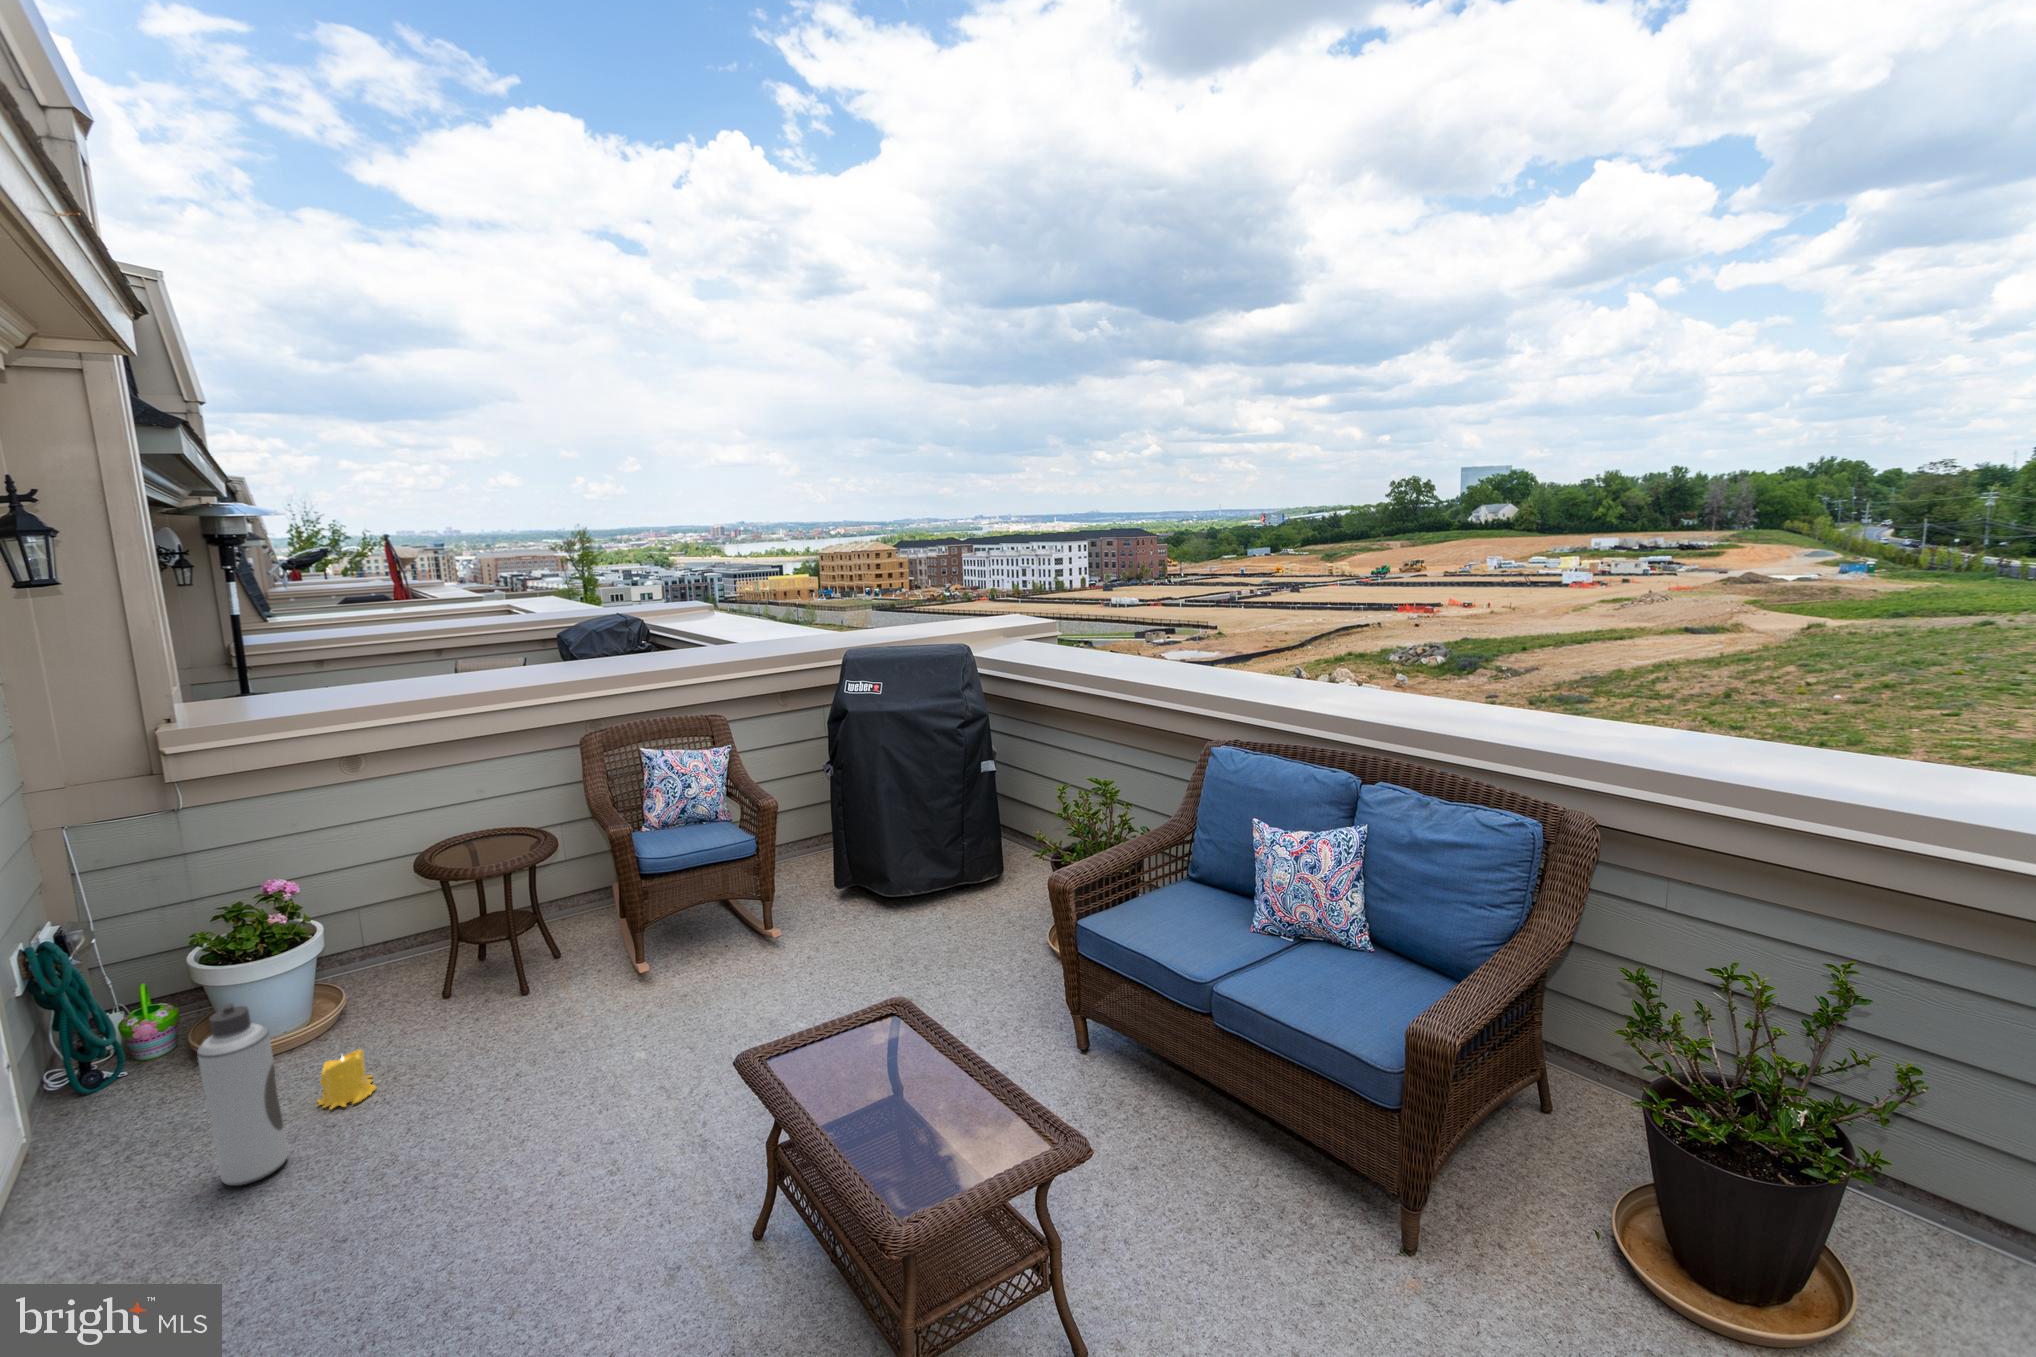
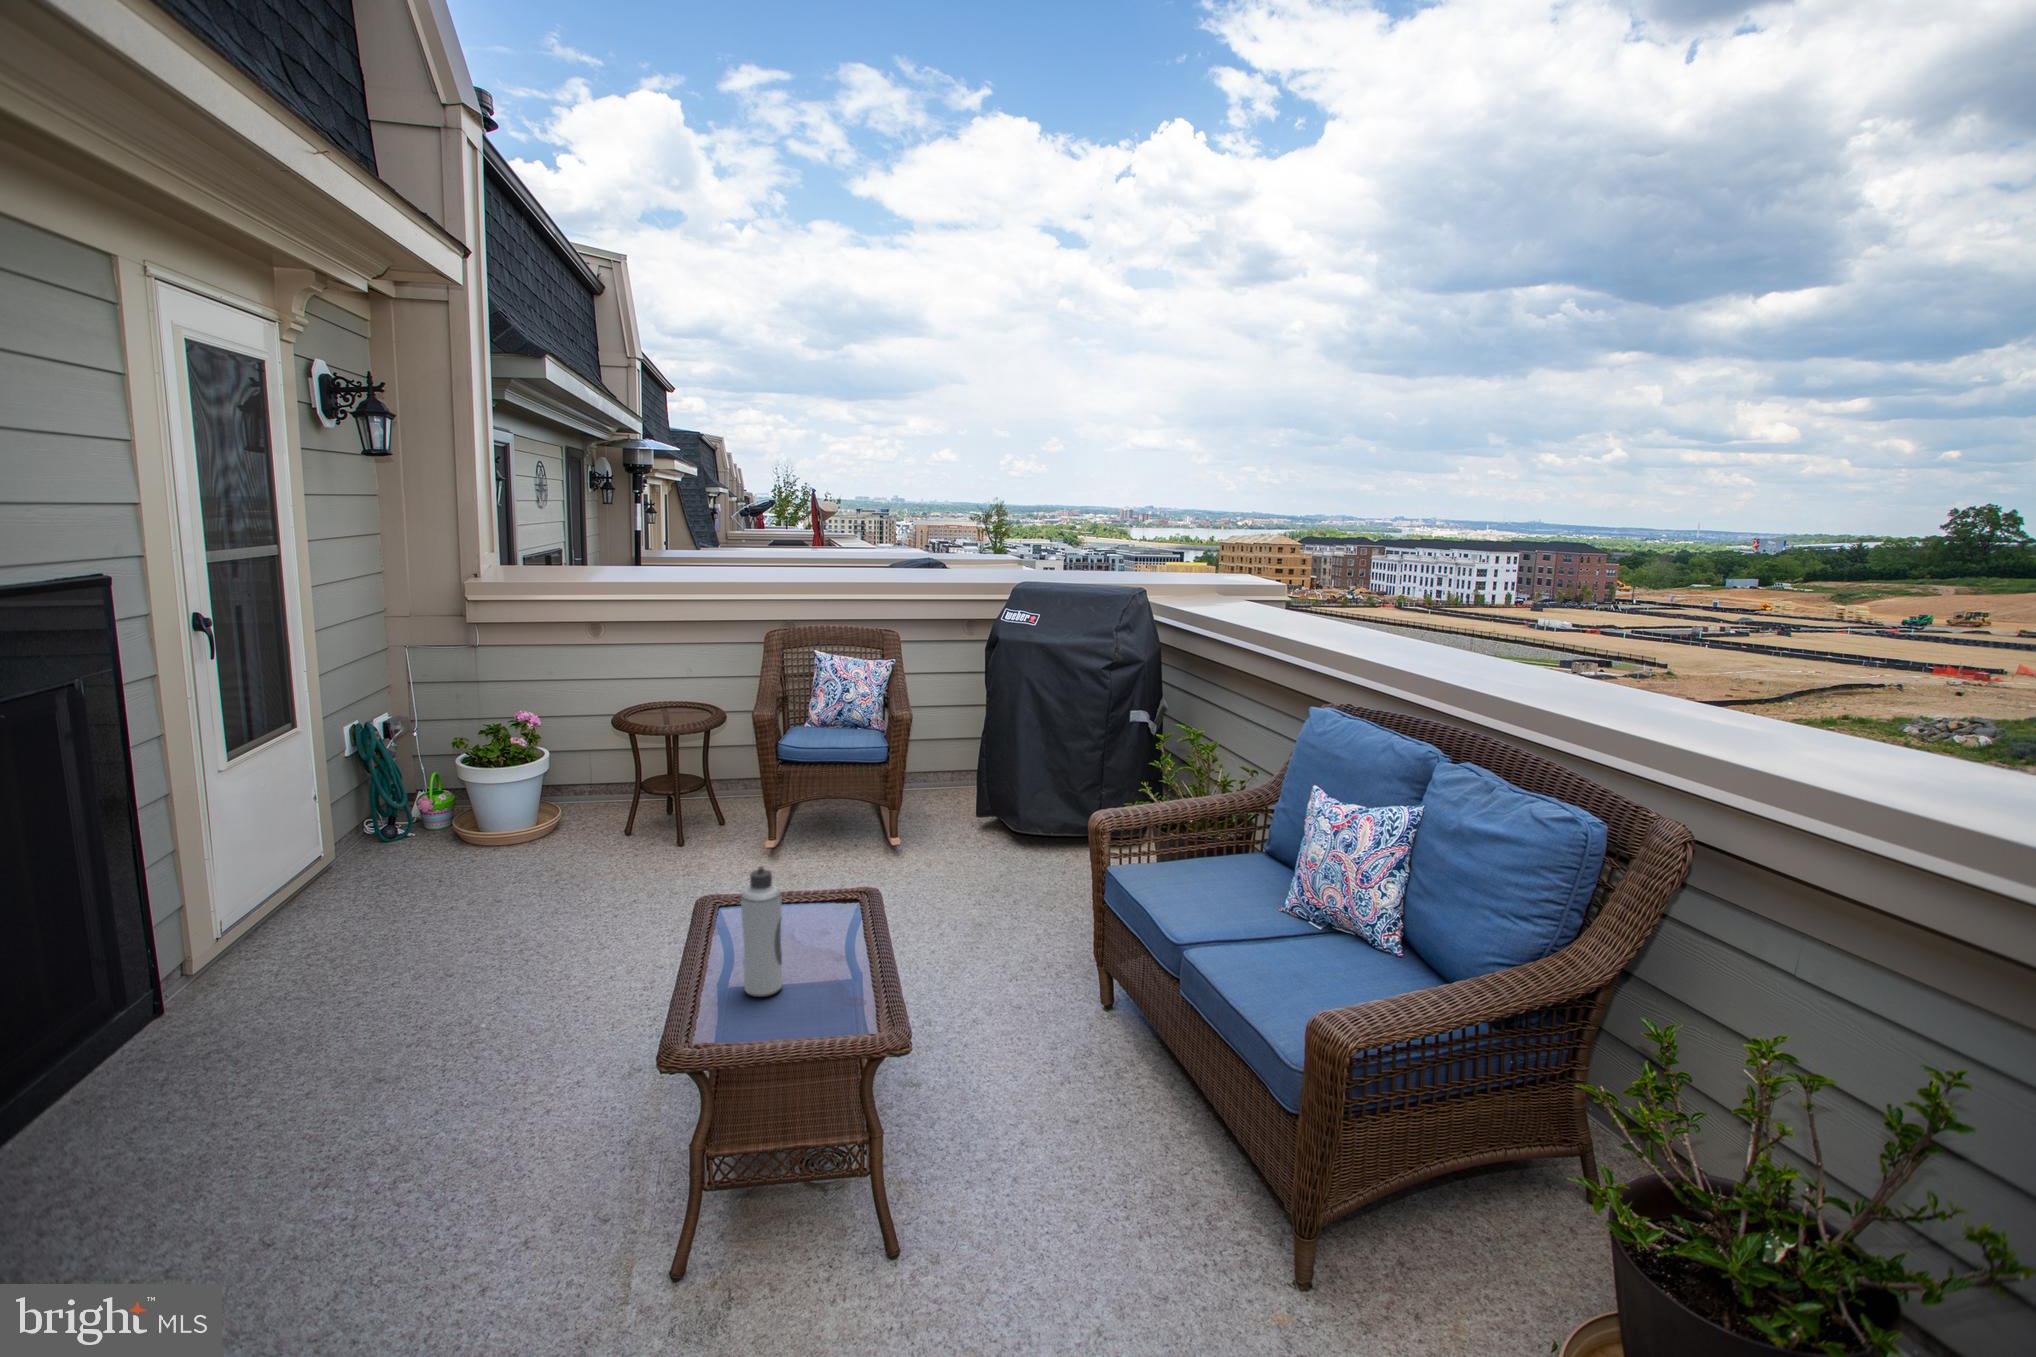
candle: present [318,1049,376,1109] -> none [799,920,836,962]

